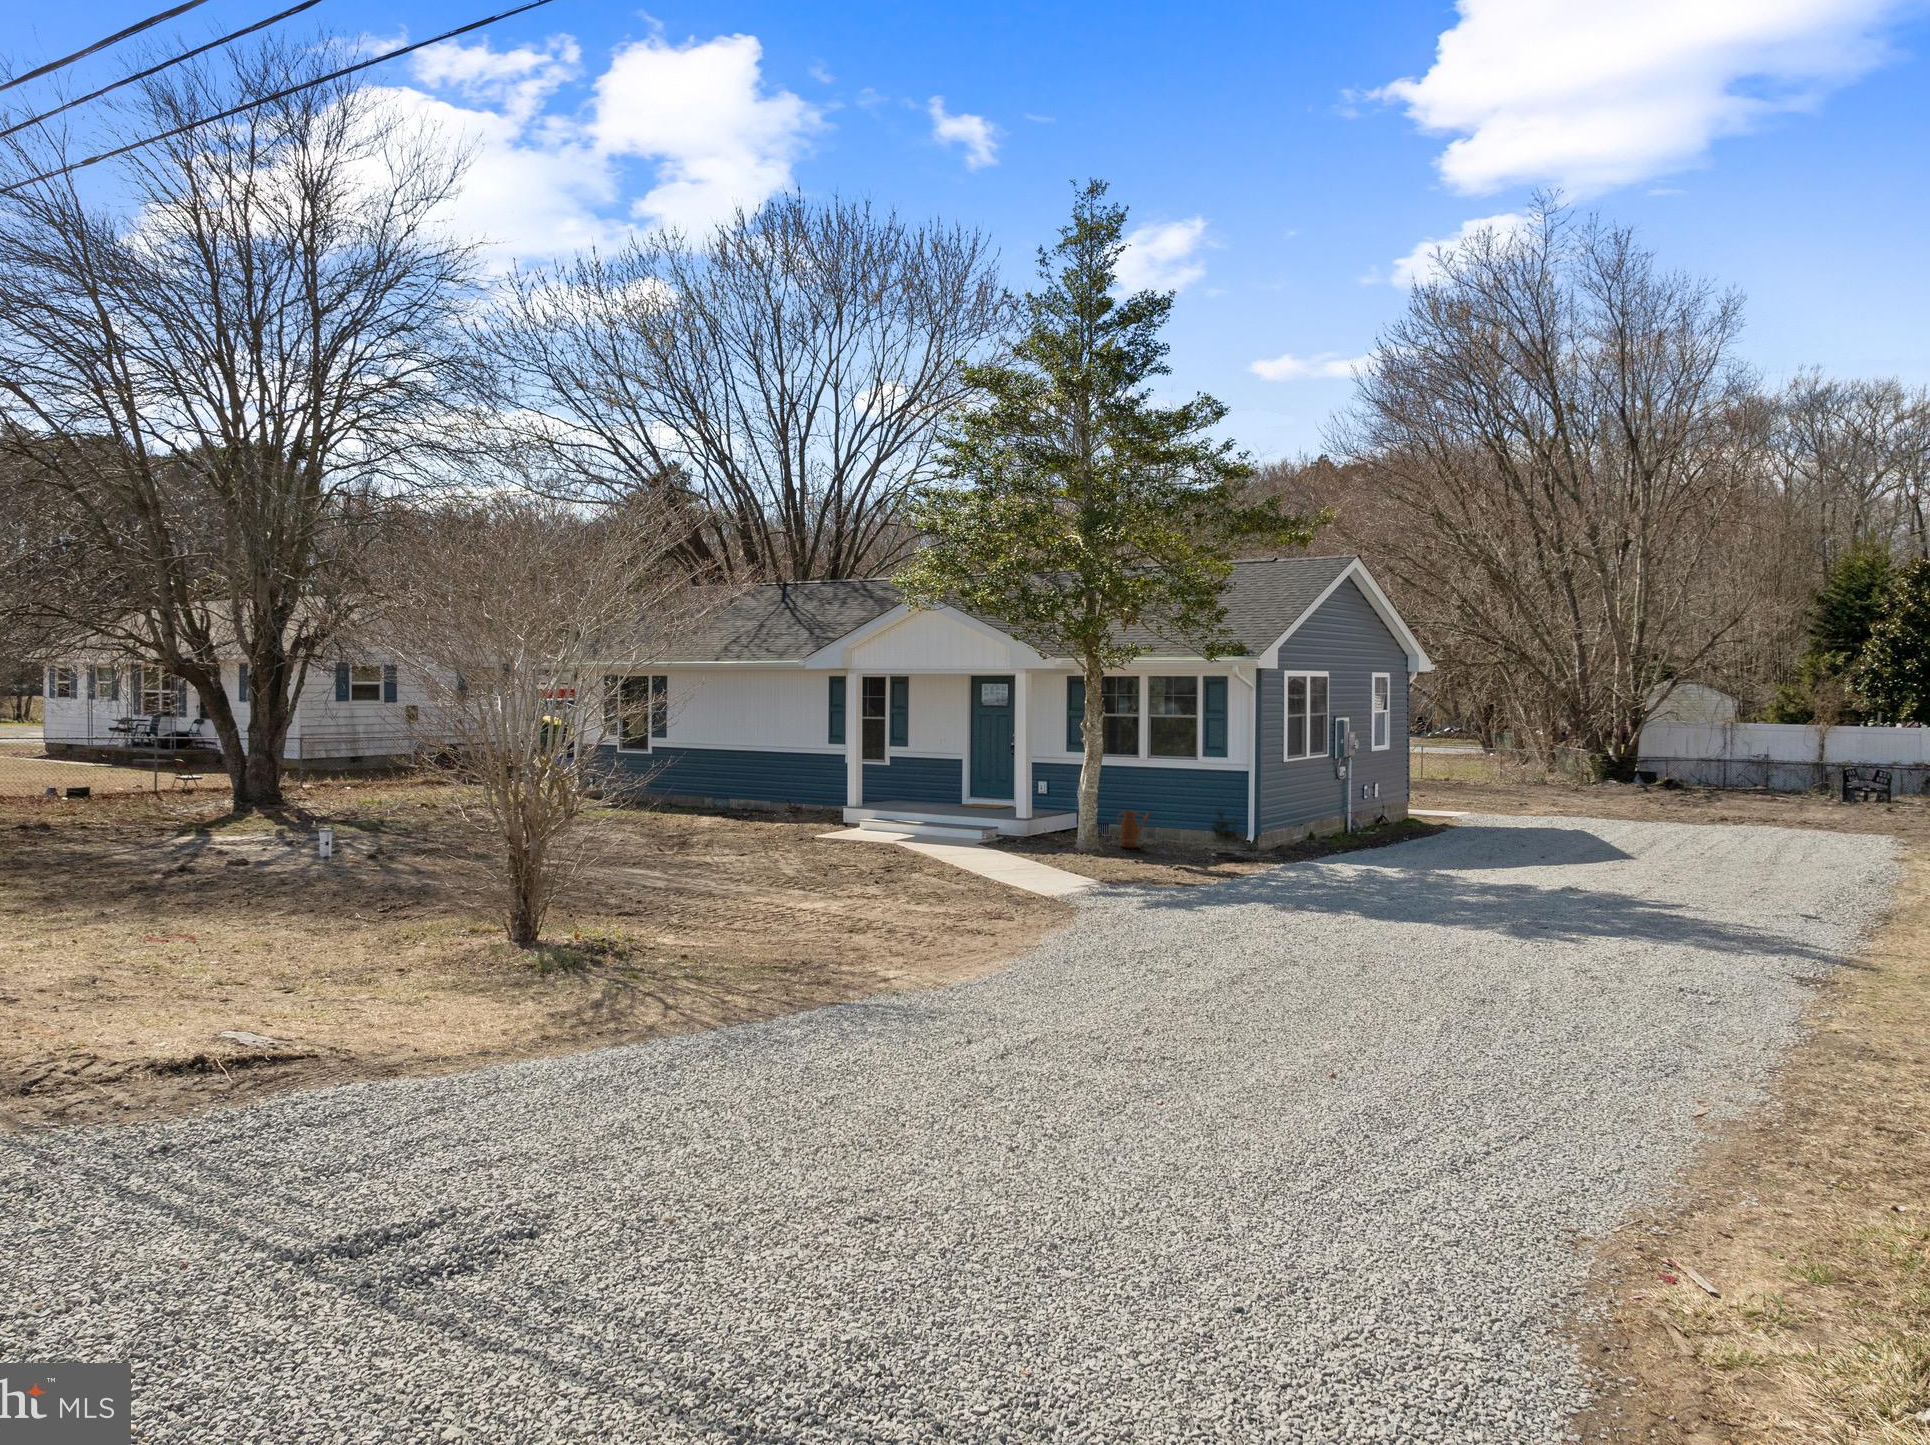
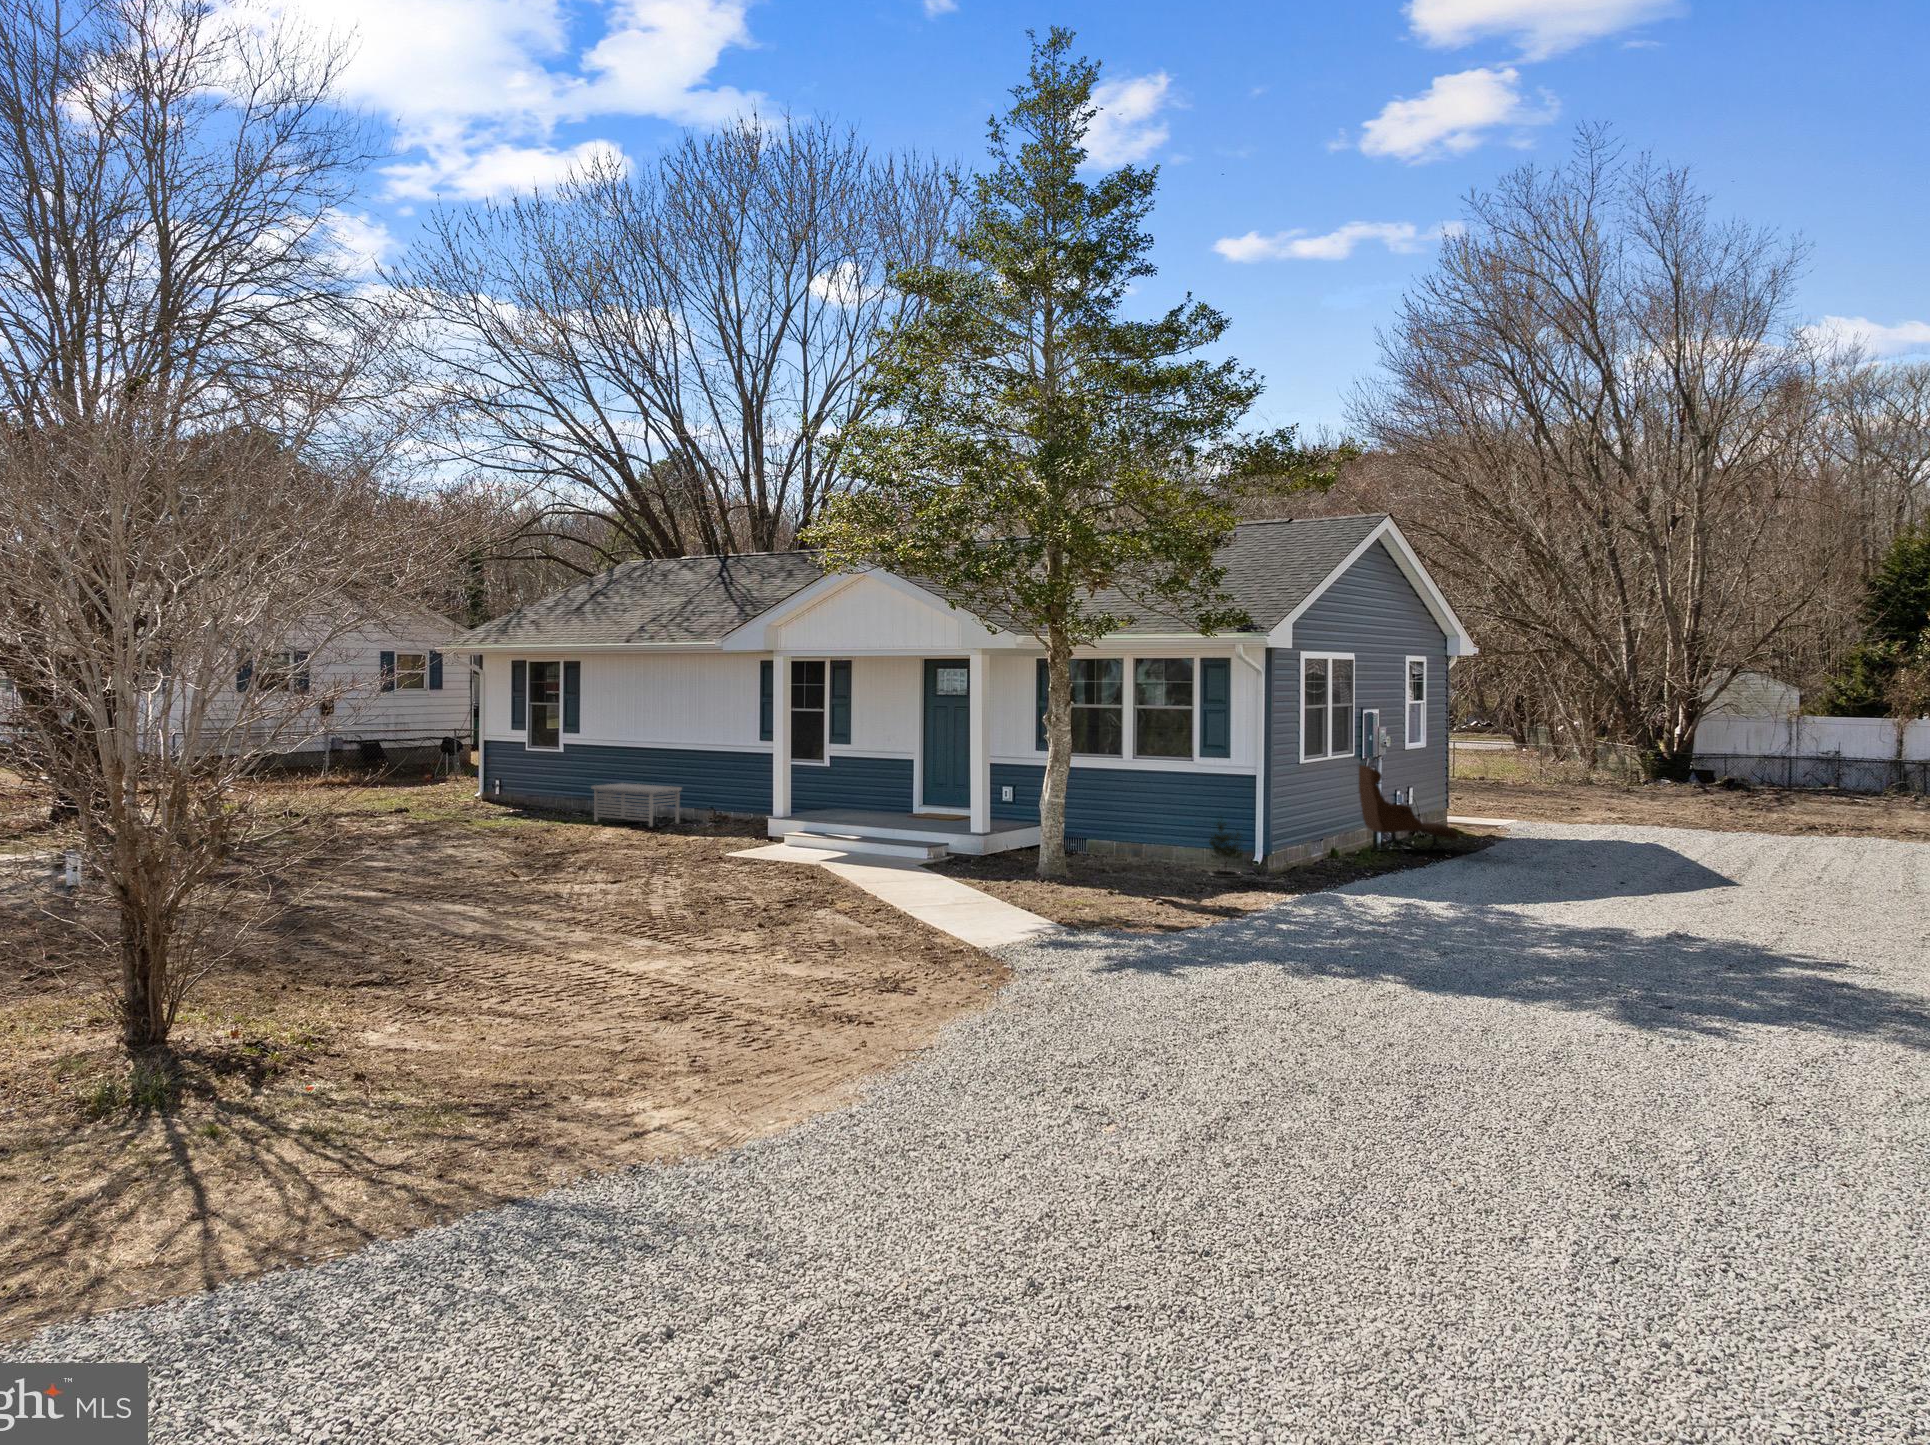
lounge chair: none [1332,764,1423,839] -> present [1359,765,1458,853]
storage bench: none [702,780,774,814] -> present [591,783,682,826]
watering can: present [1118,811,1150,848] -> none [1100,822,1140,866]

